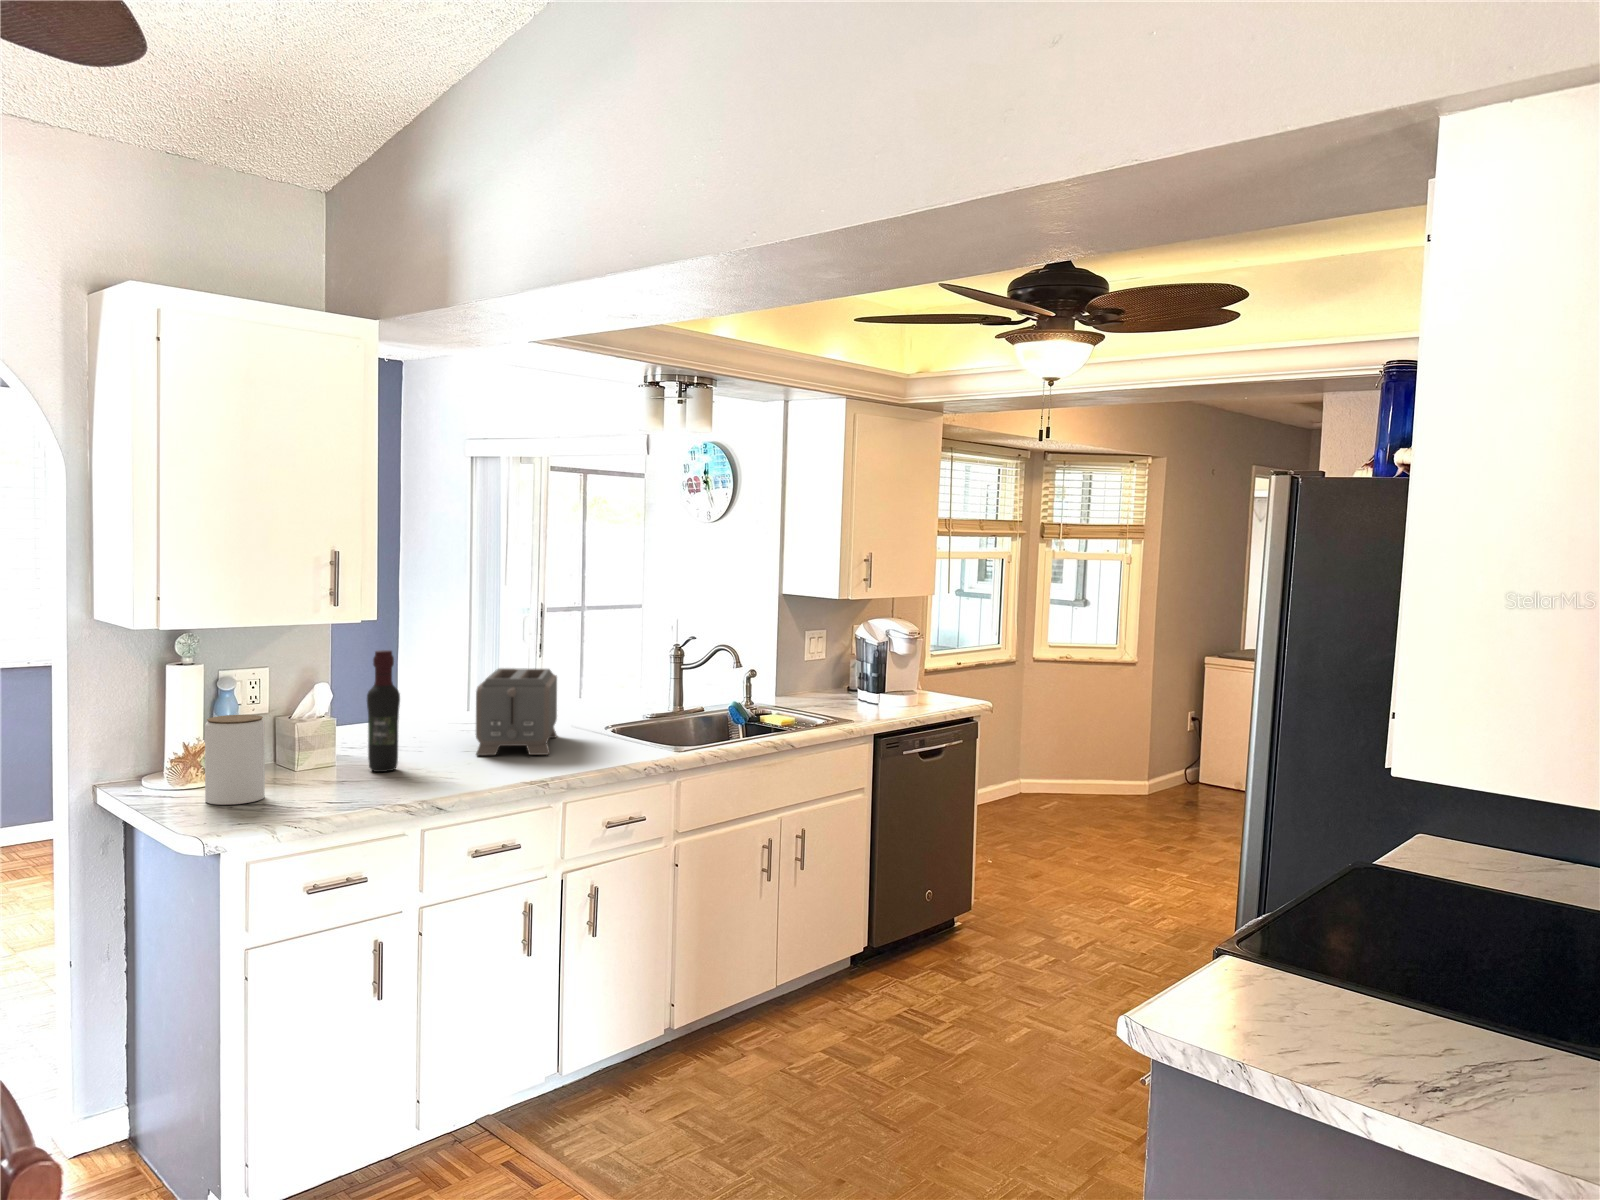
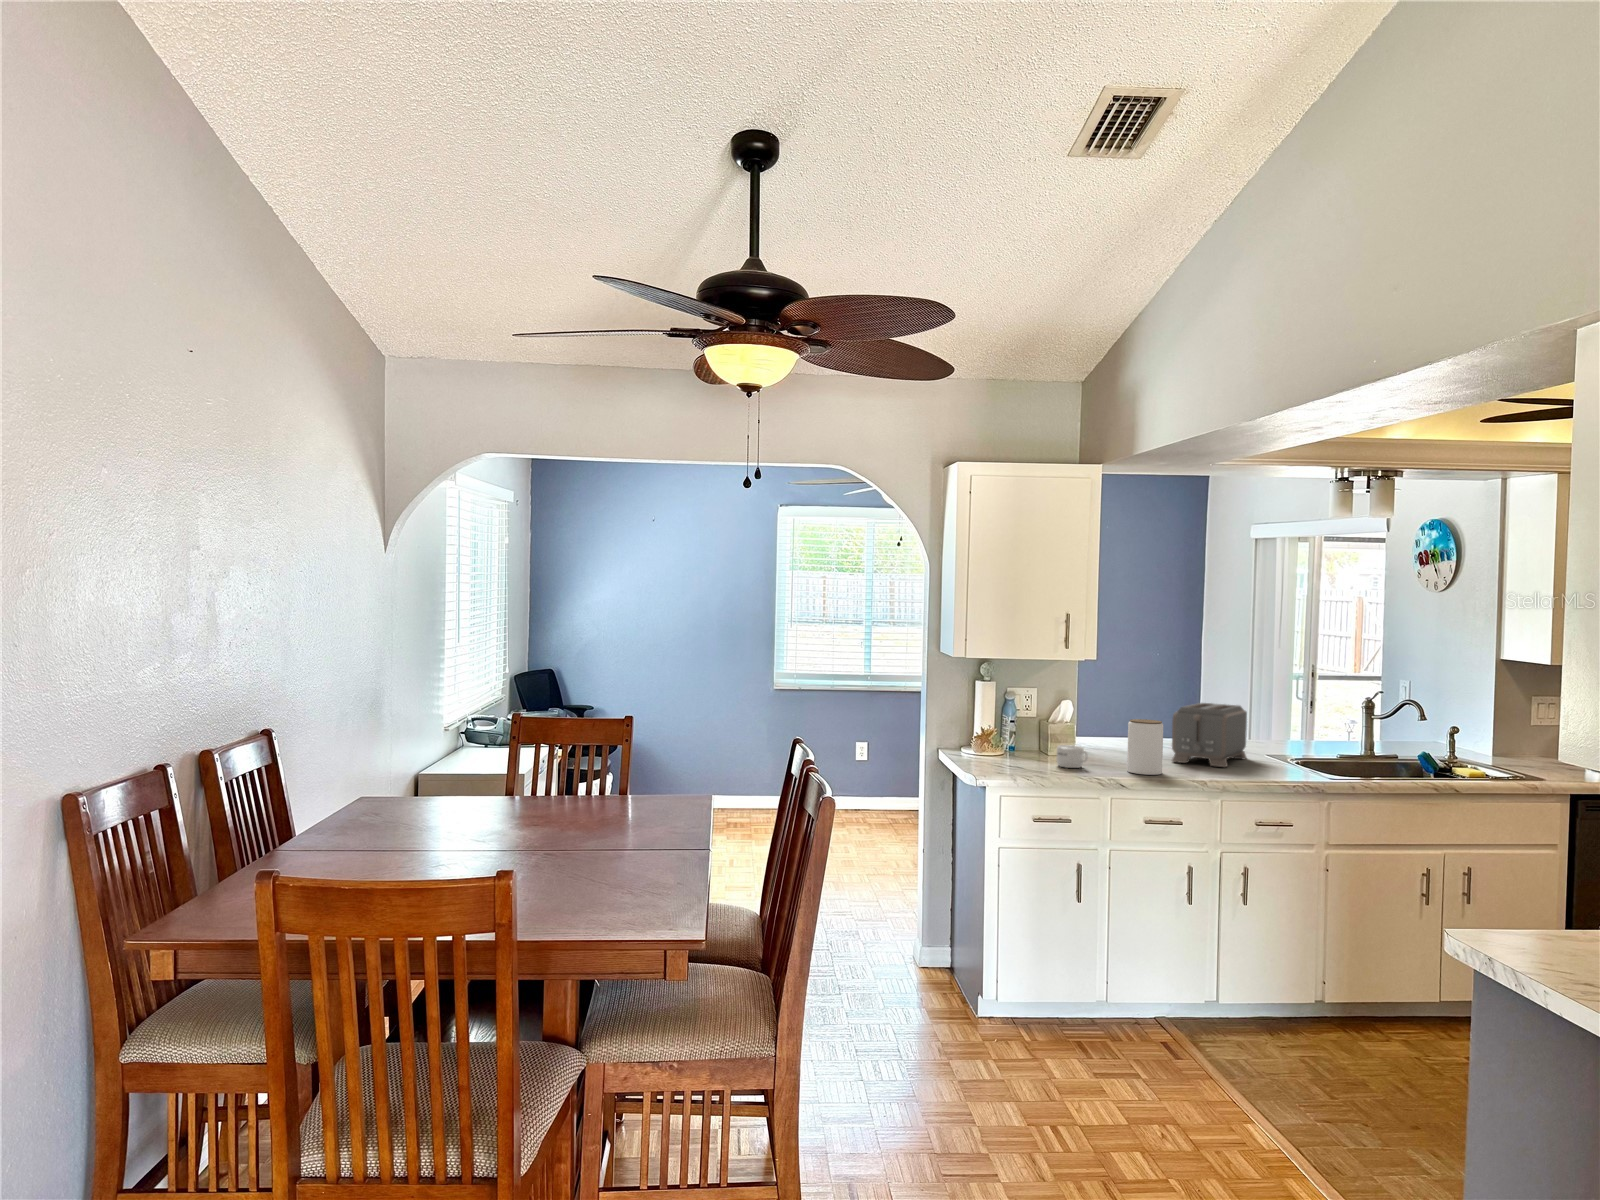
wine bottle: present [367,650,400,772] -> none [1093,681,1115,763]
jar: present [205,715,265,805] -> present [1127,719,1163,775]
mug: none [321,753,373,790] -> present [1057,745,1088,768]

